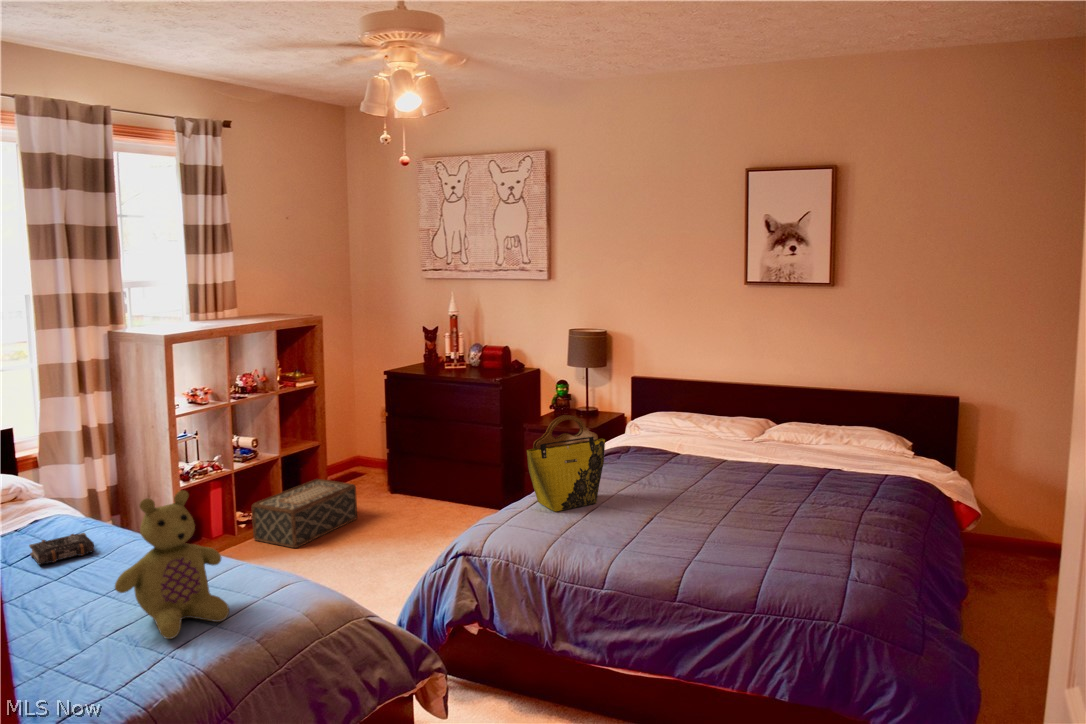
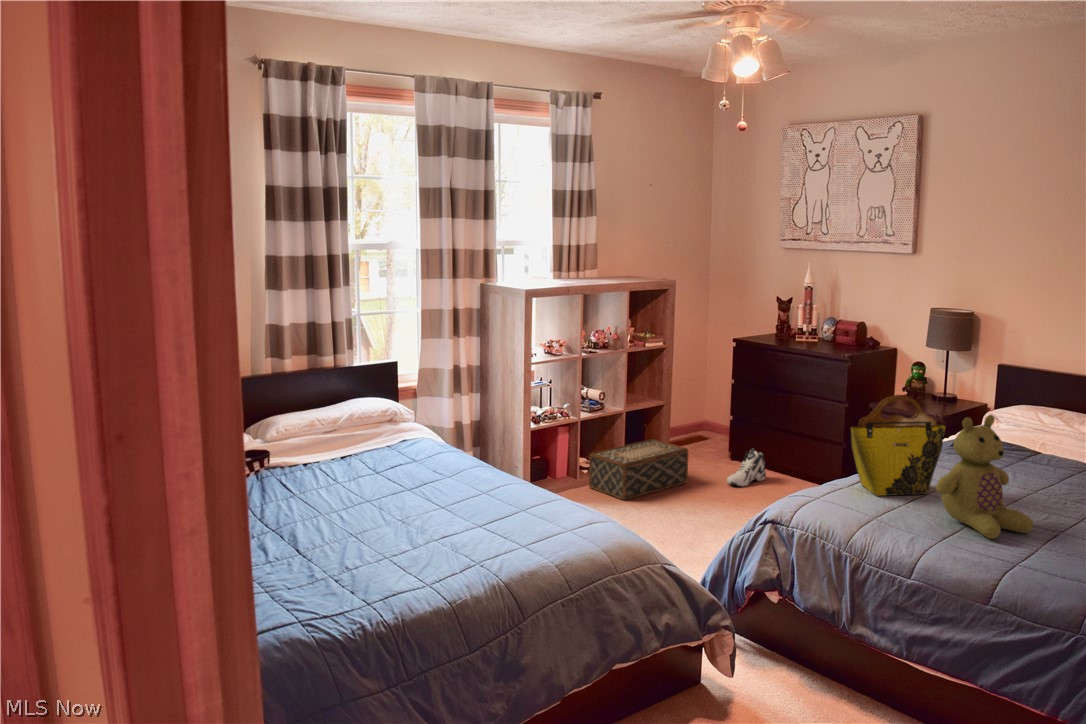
sneaker: none [396,475,432,514] -> present [727,448,766,486]
stuffed bear: present [115,490,229,639] -> present [936,415,1033,539]
book: present [29,533,94,565] -> none [403,451,449,471]

